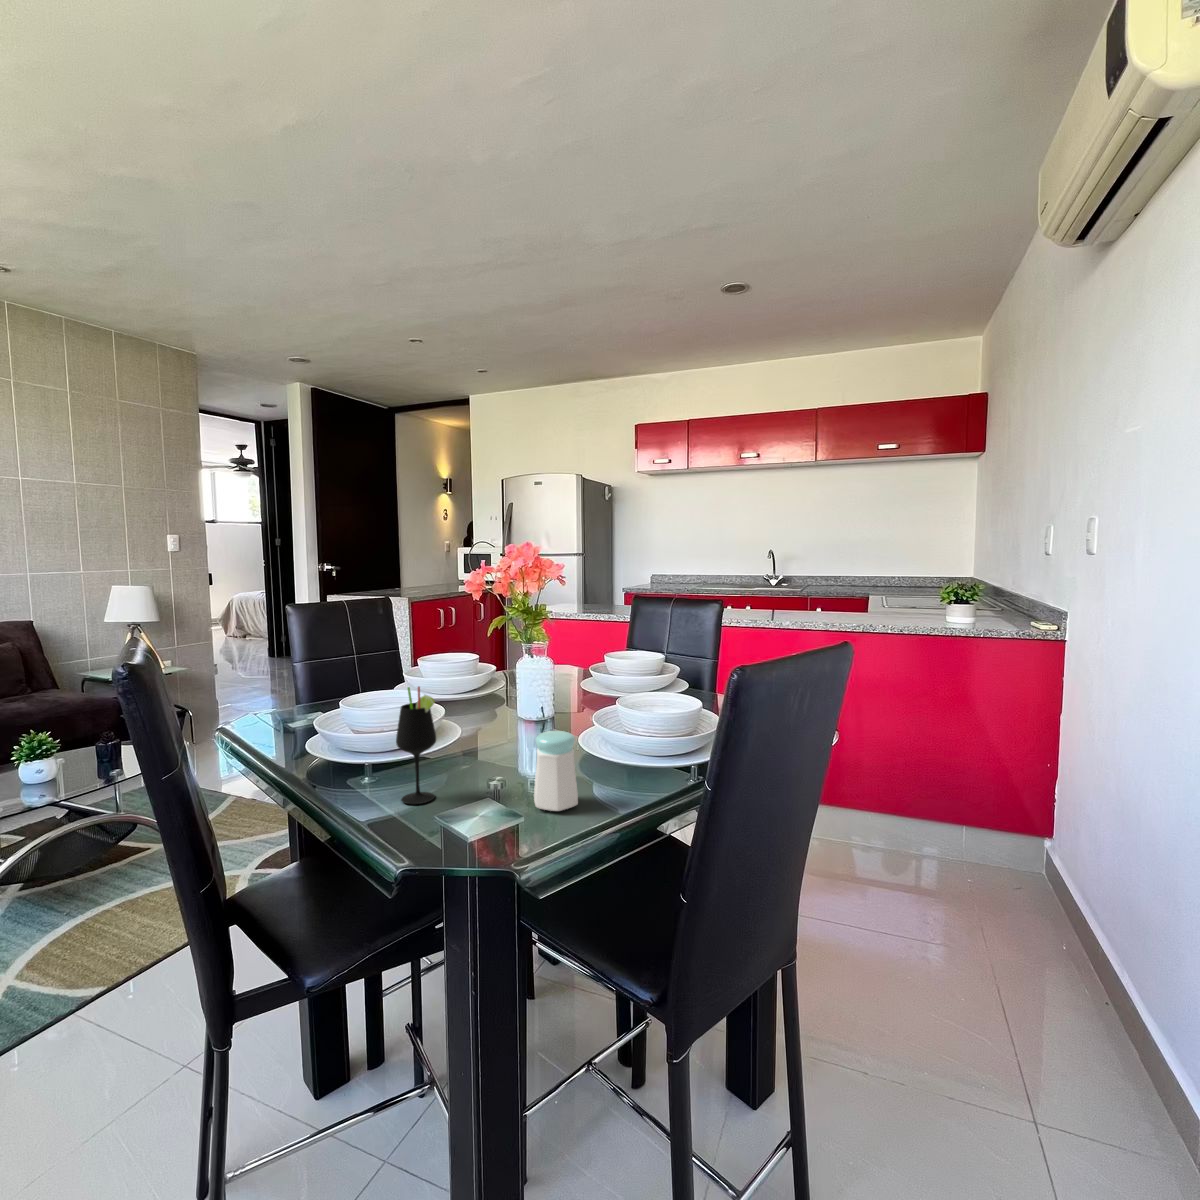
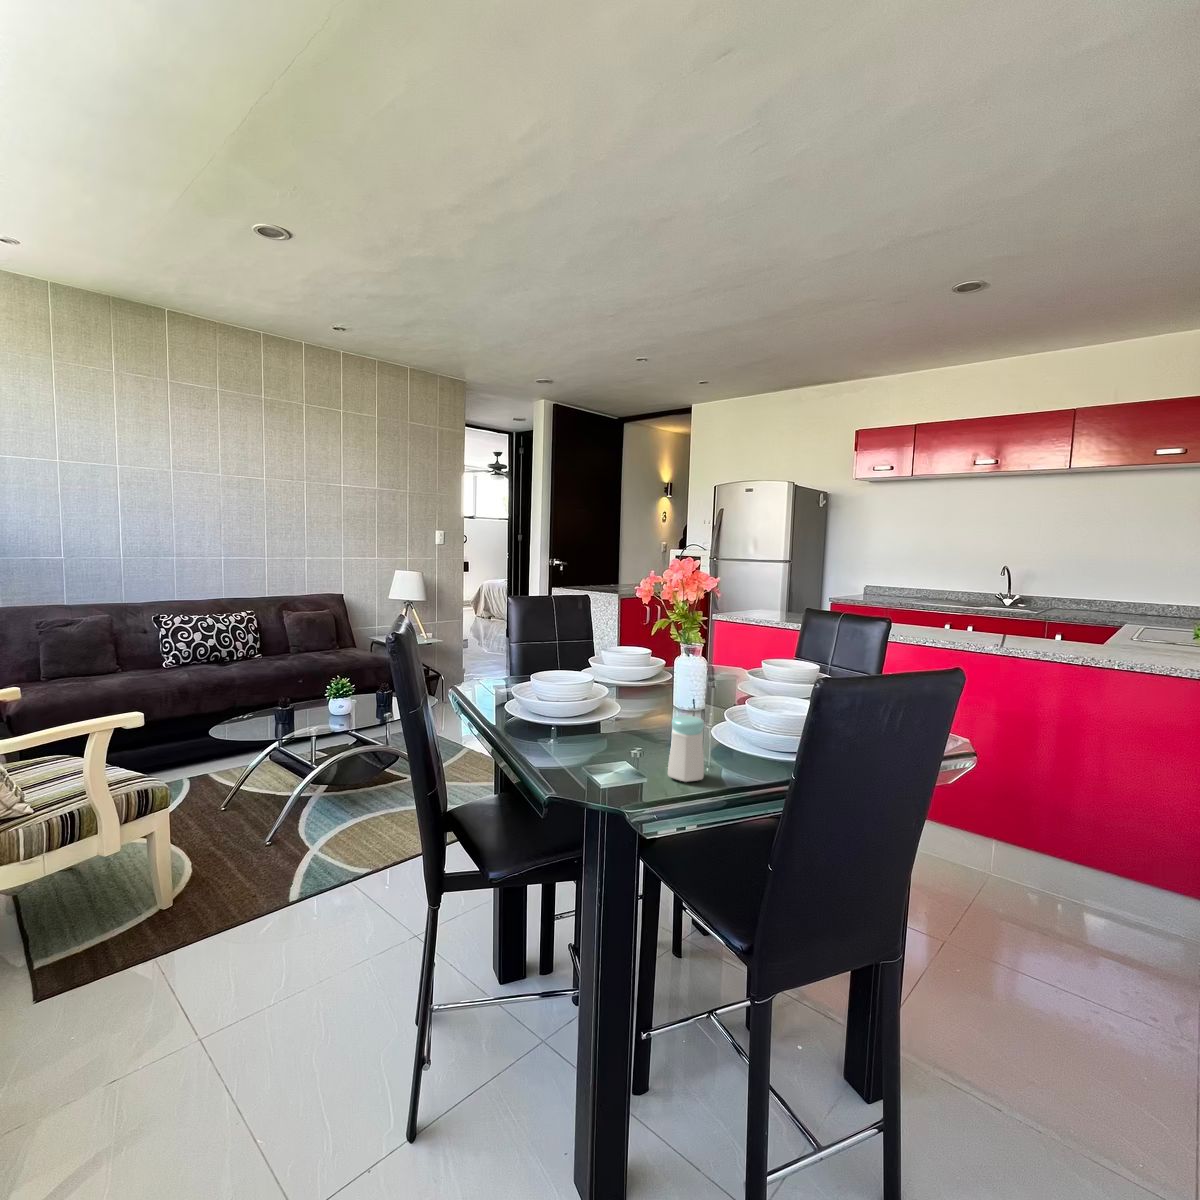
wine glass: present [396,687,436,804] -> none [566,667,597,760]

